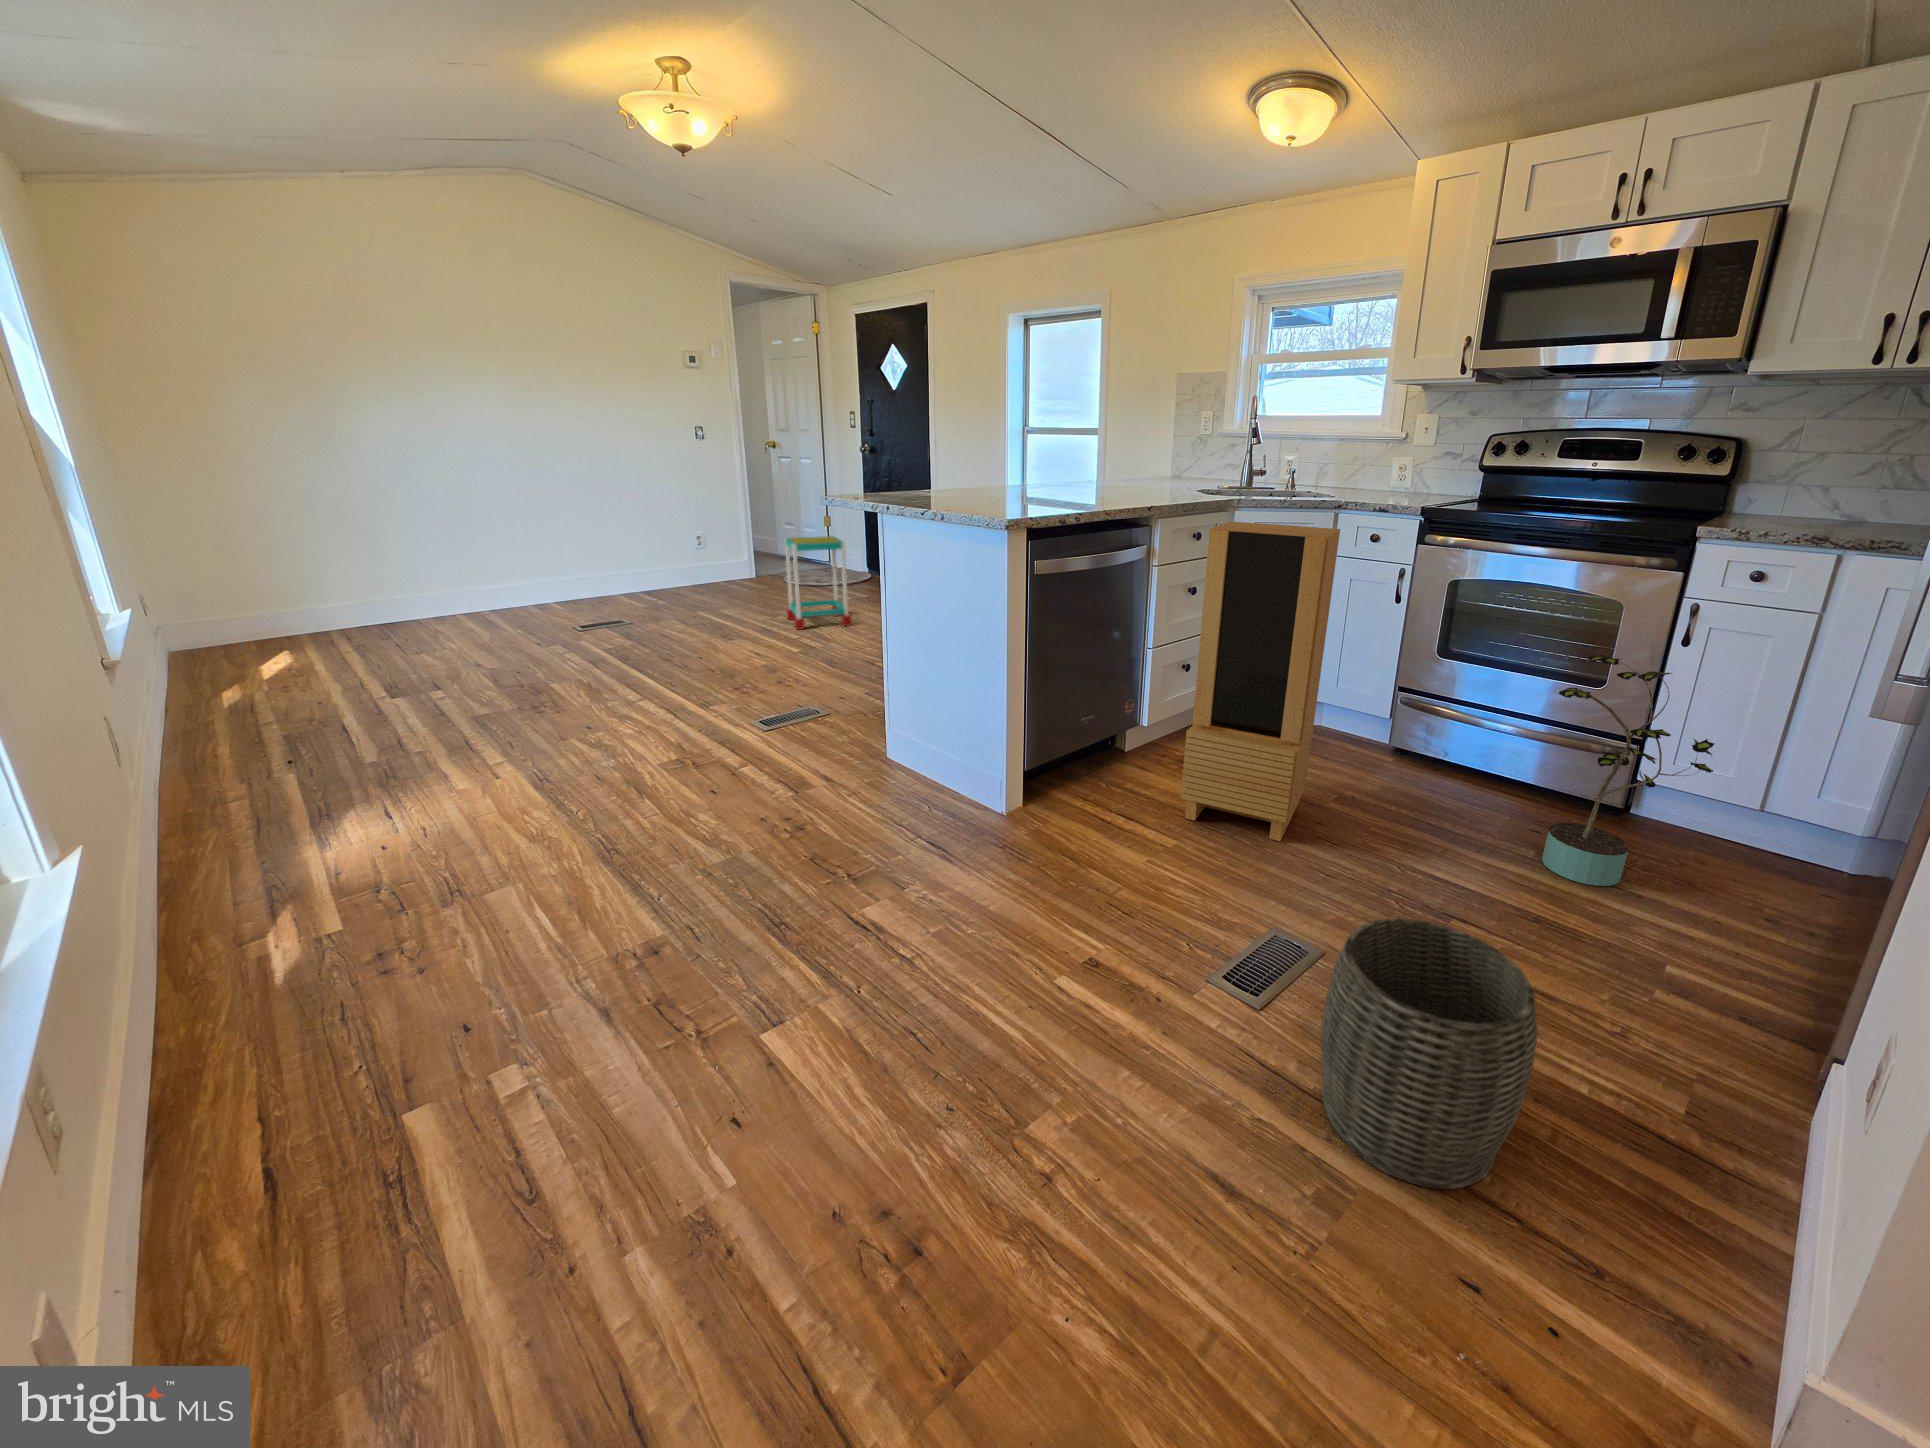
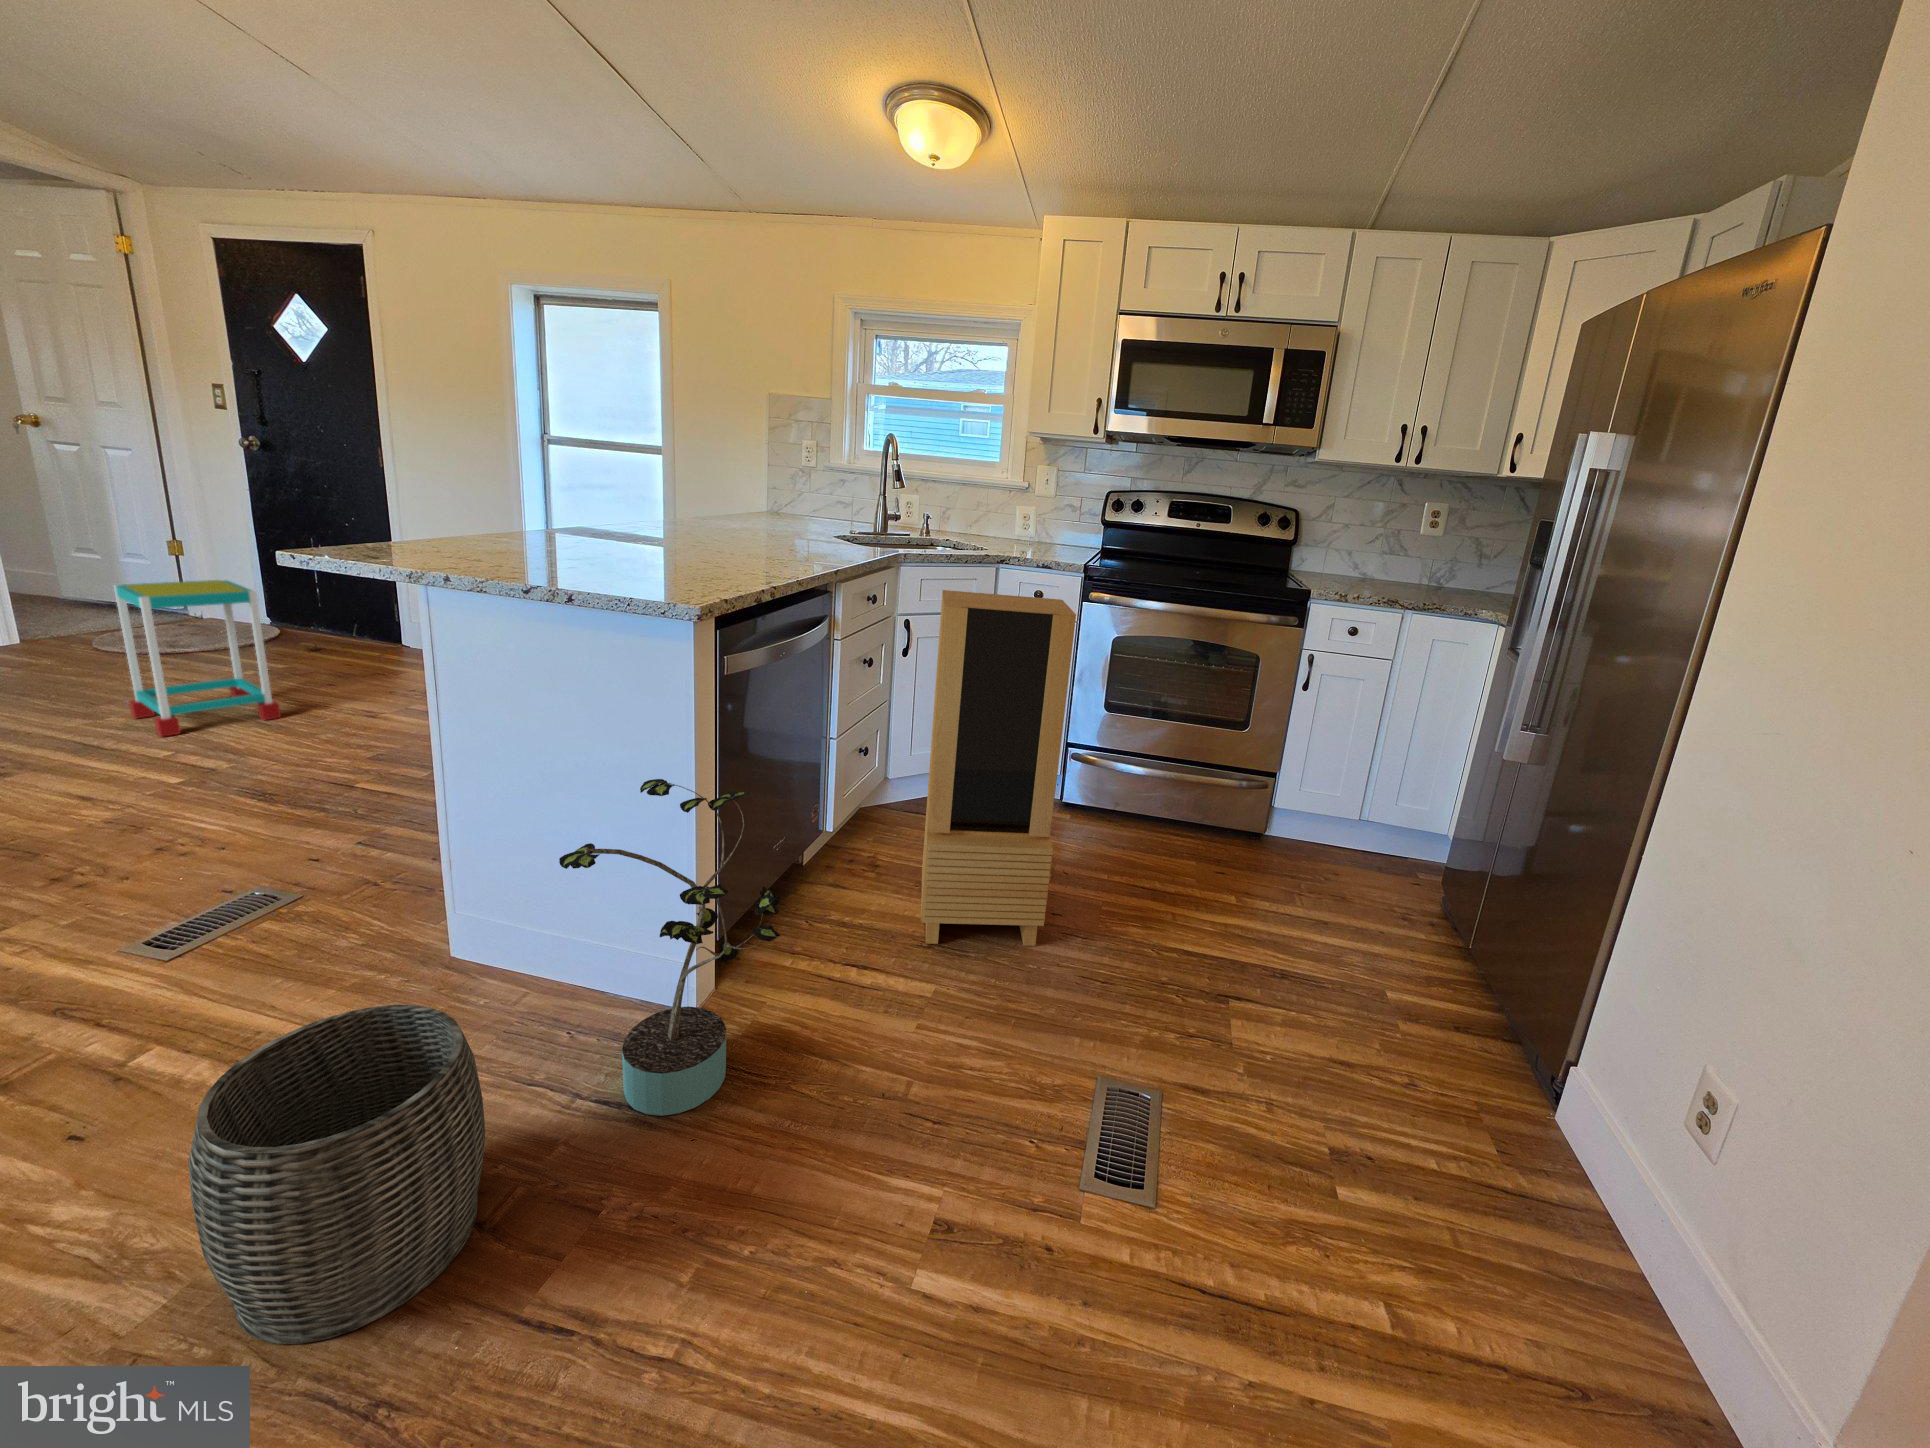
potted plant: present [1542,656,1714,886] -> present [559,779,780,1116]
woven basket: present [1321,918,1537,1189] -> present [188,1005,485,1344]

